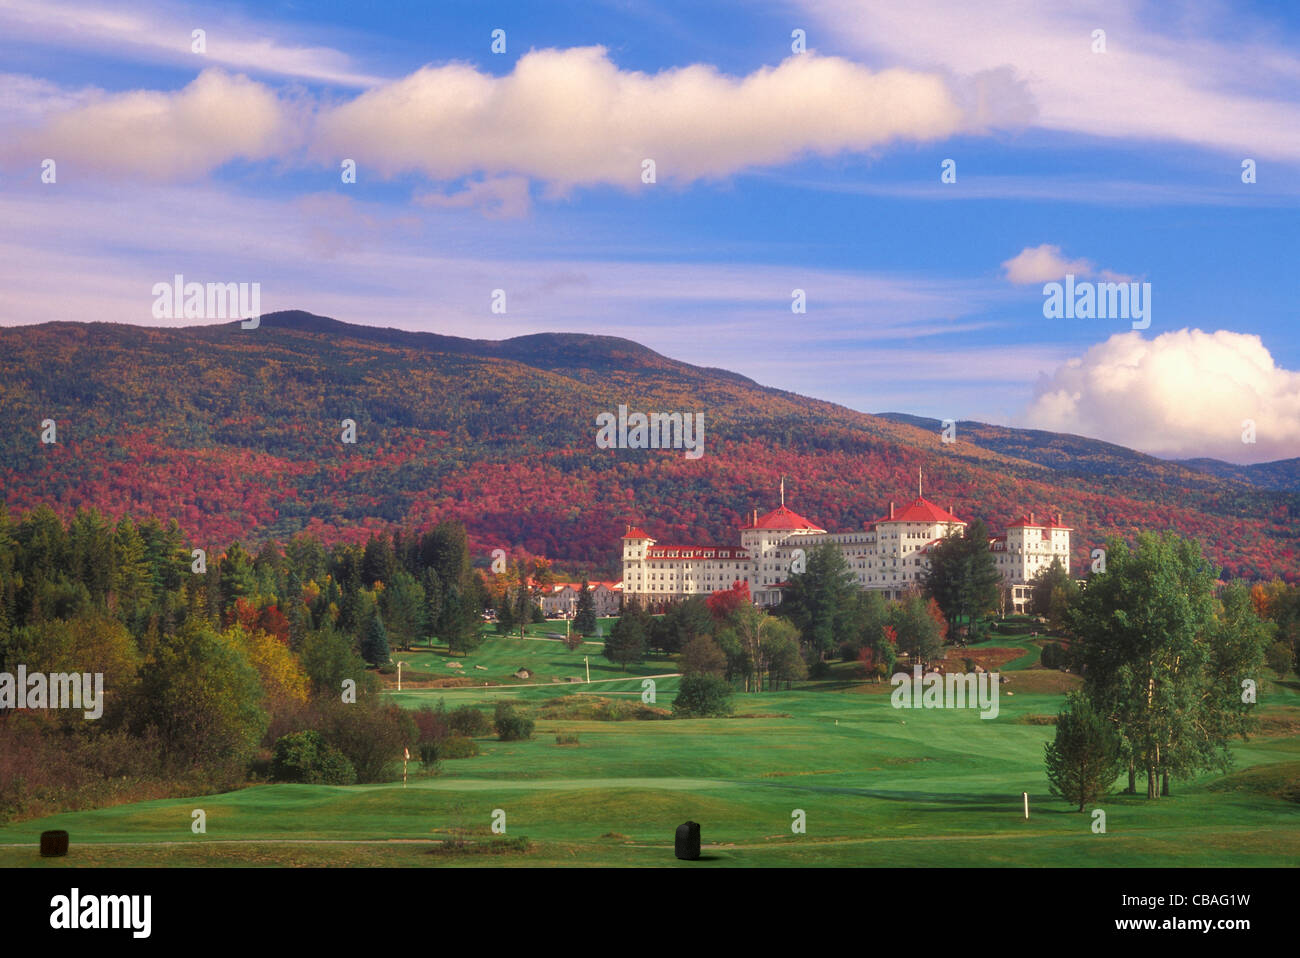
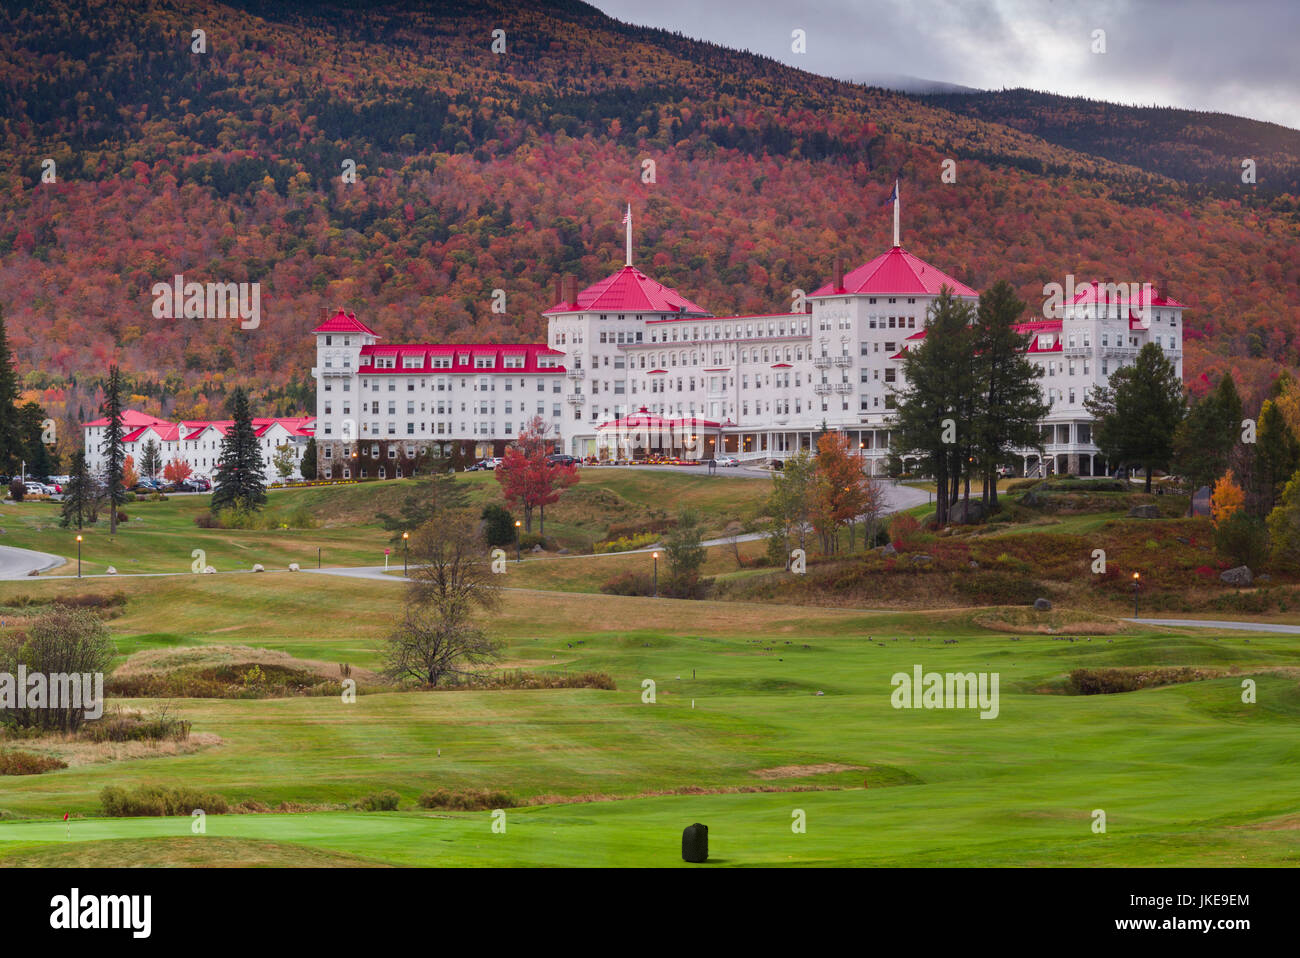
bucket: present [40,830,69,857] -> none [40,834,70,861]

